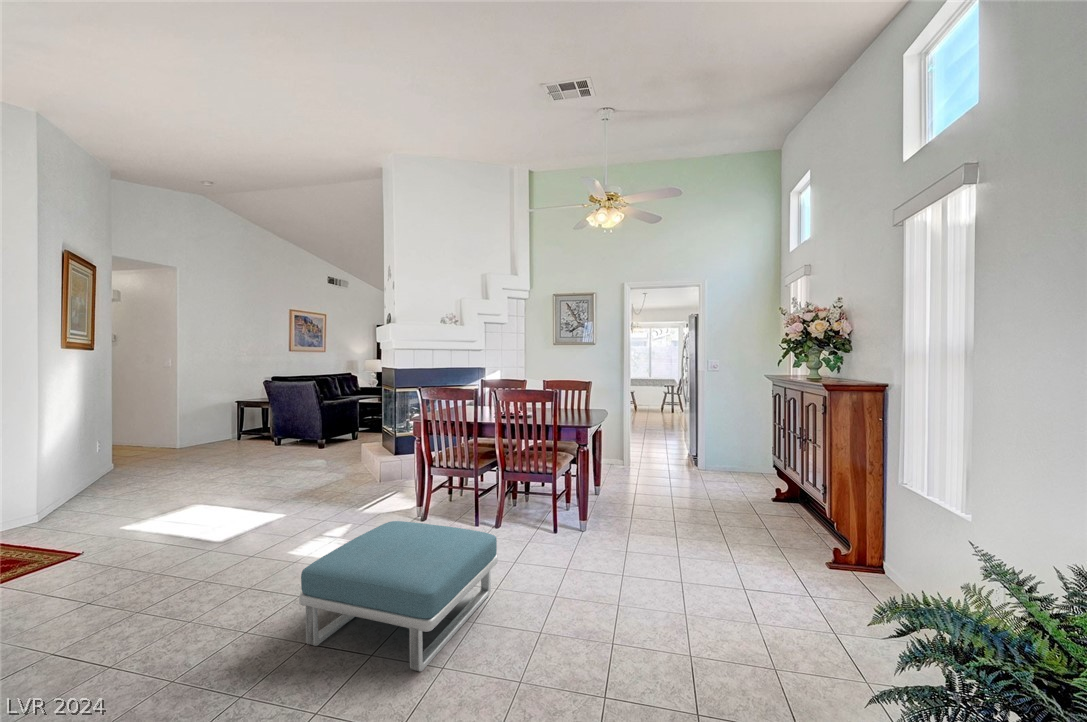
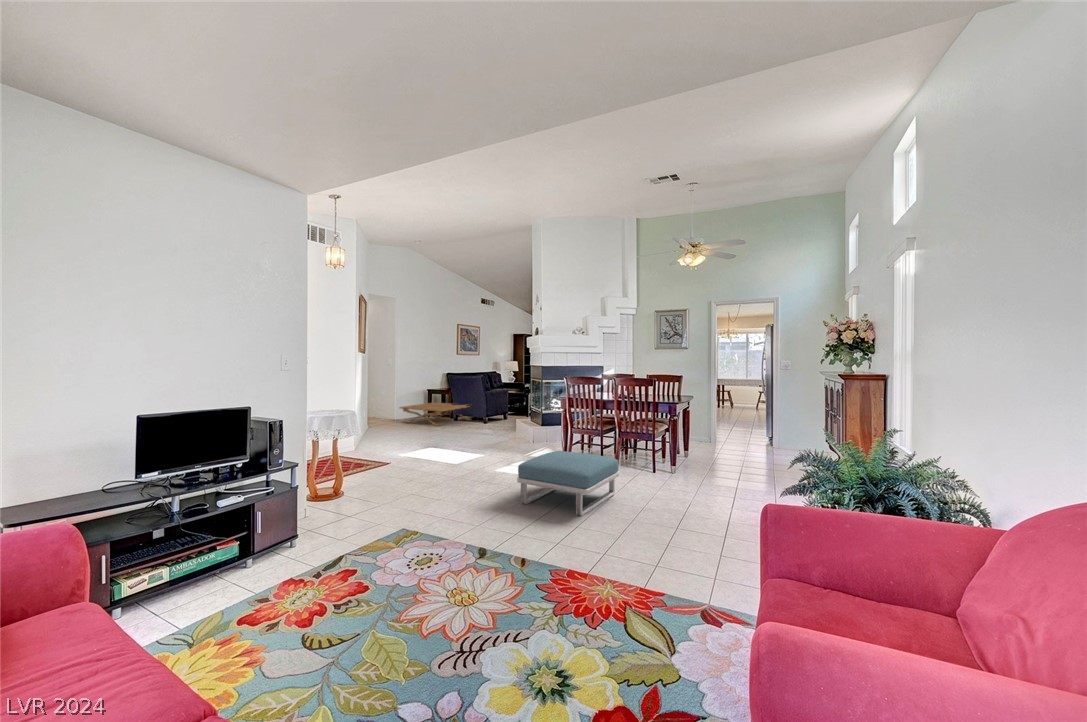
coffee table: none [183,420,306,457] -> present [399,403,470,426]

